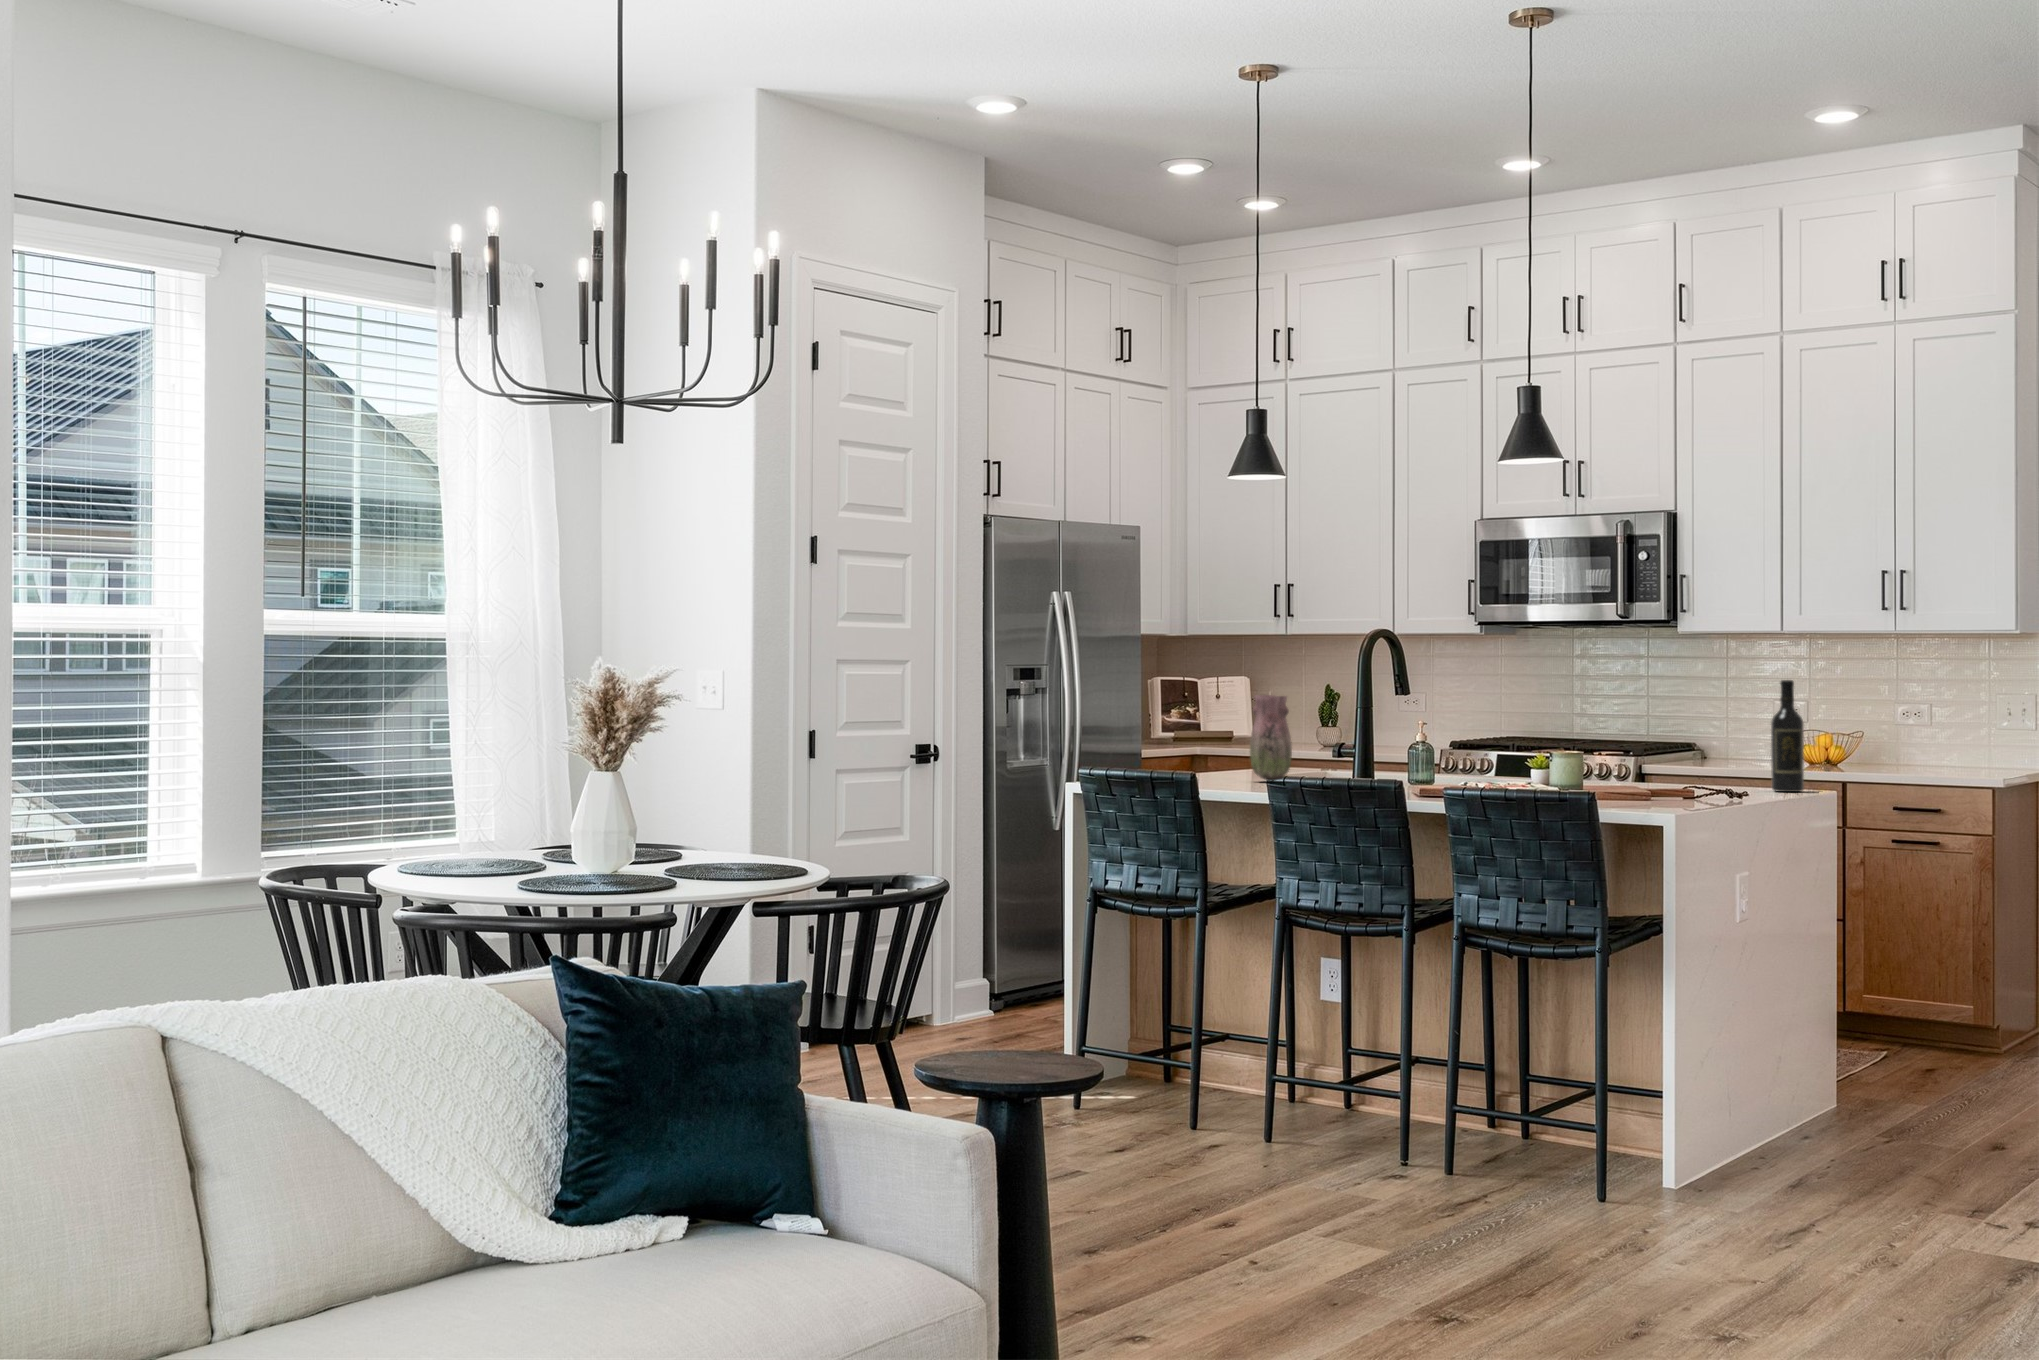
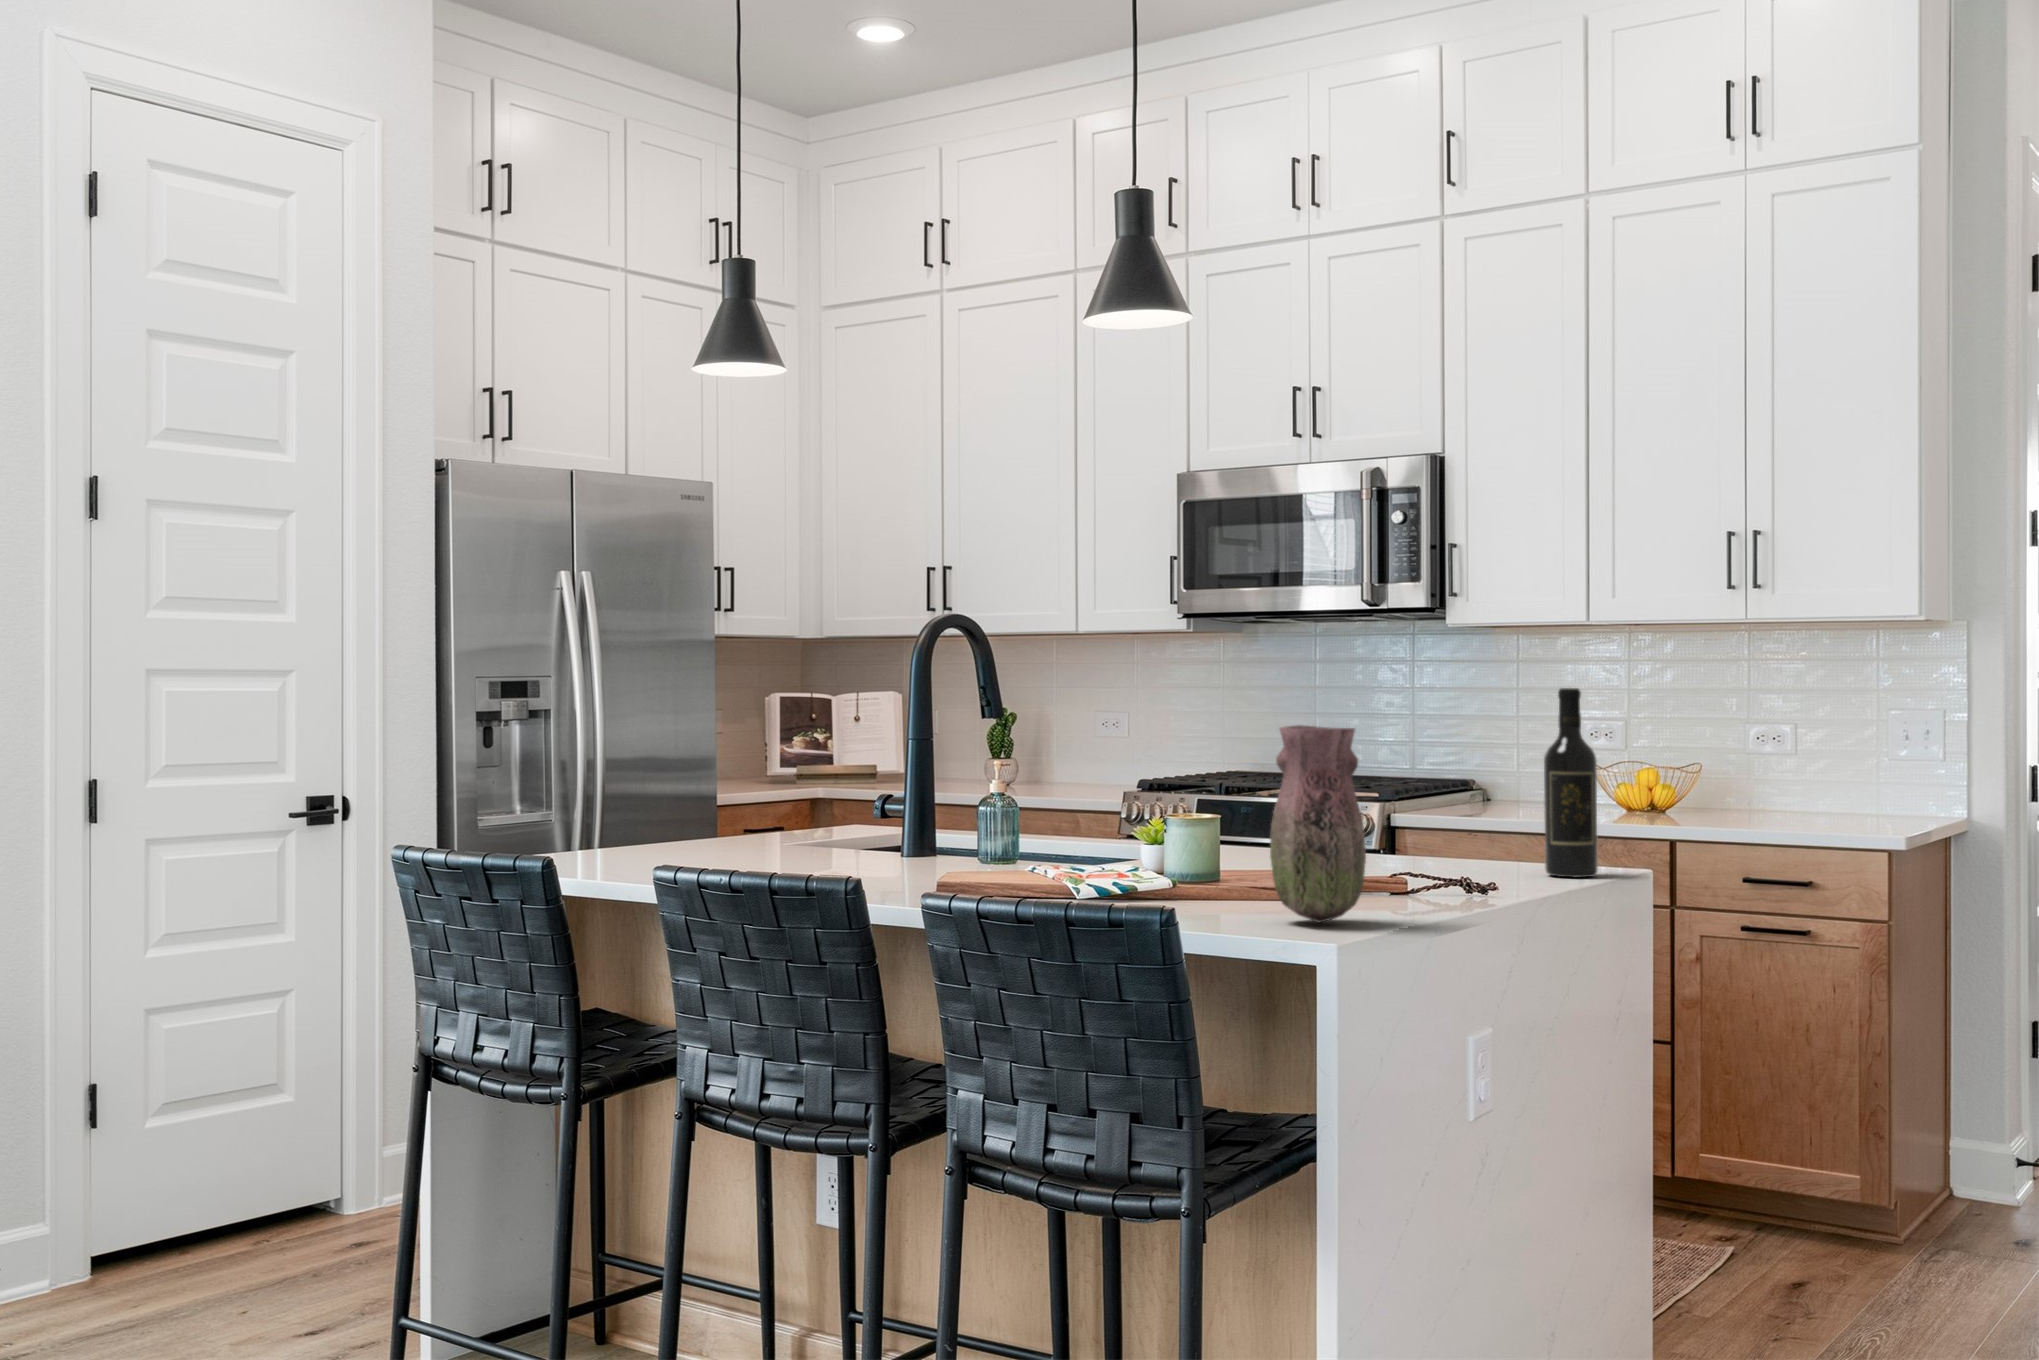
vase: present [1250,695,1292,781] -> present [1270,725,1366,922]

